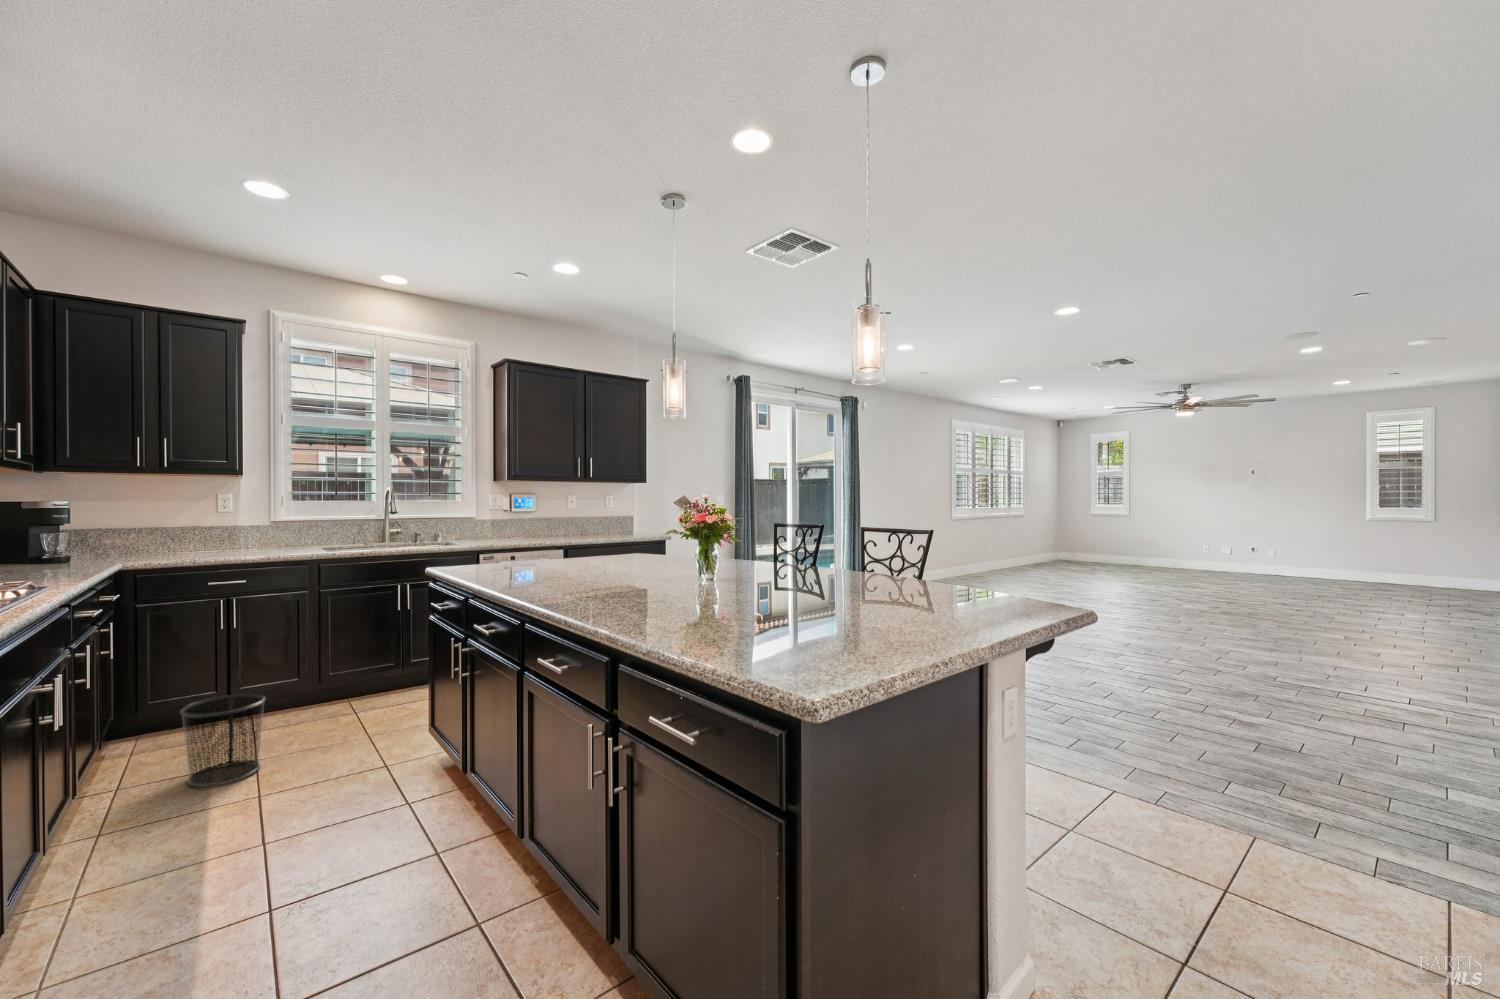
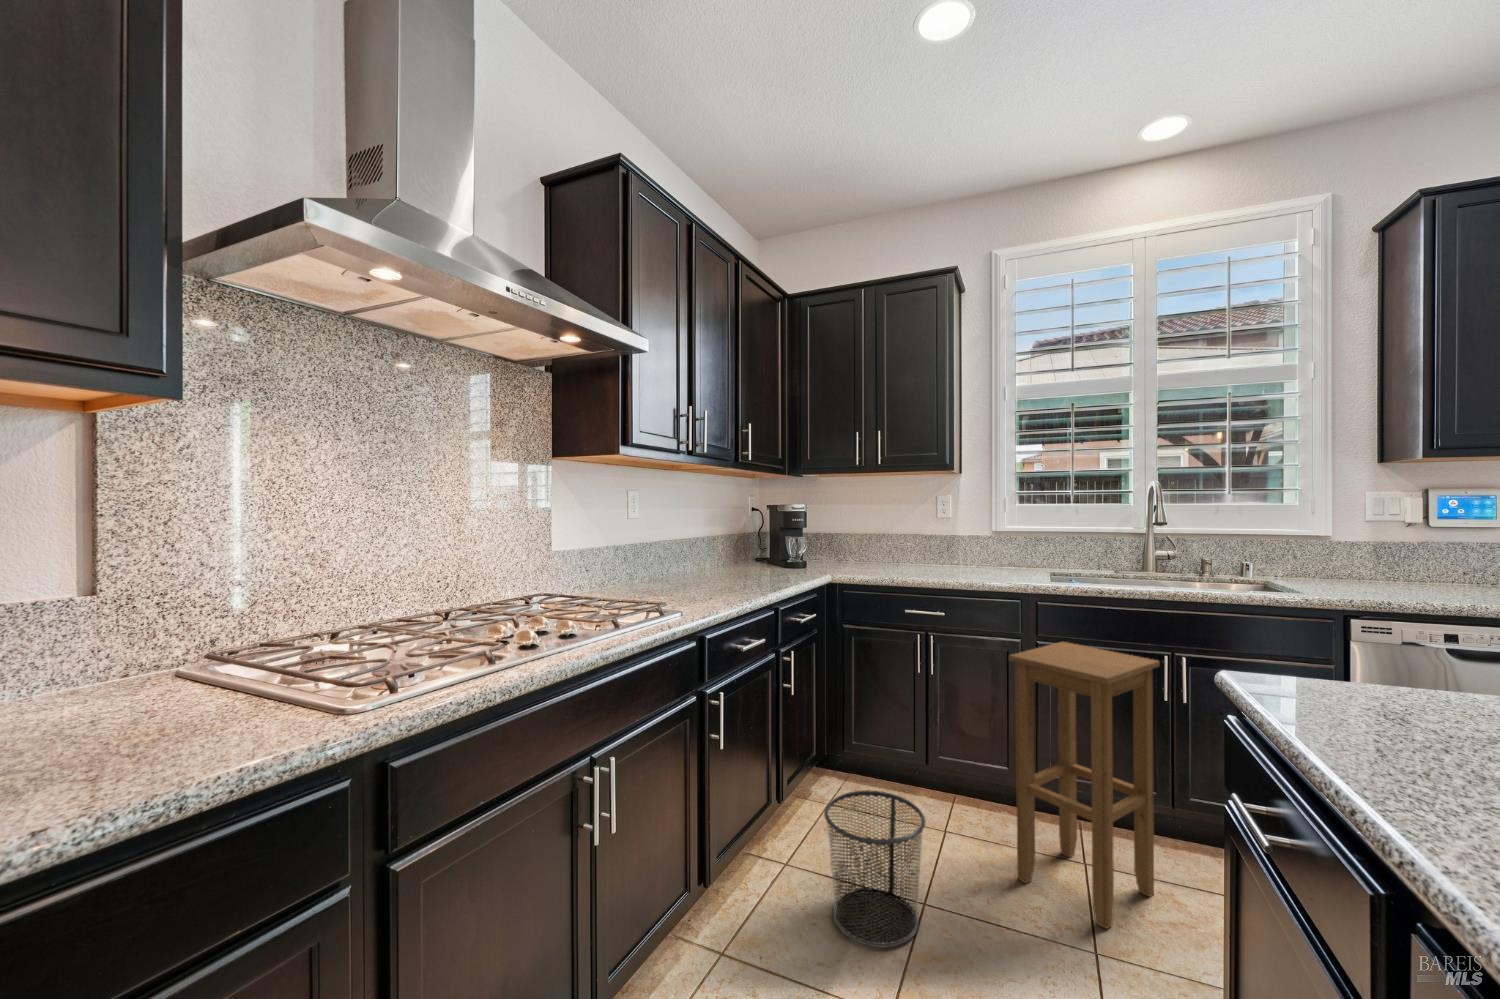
stool: none [311,583,399,731] -> present [1009,642,1160,929]

